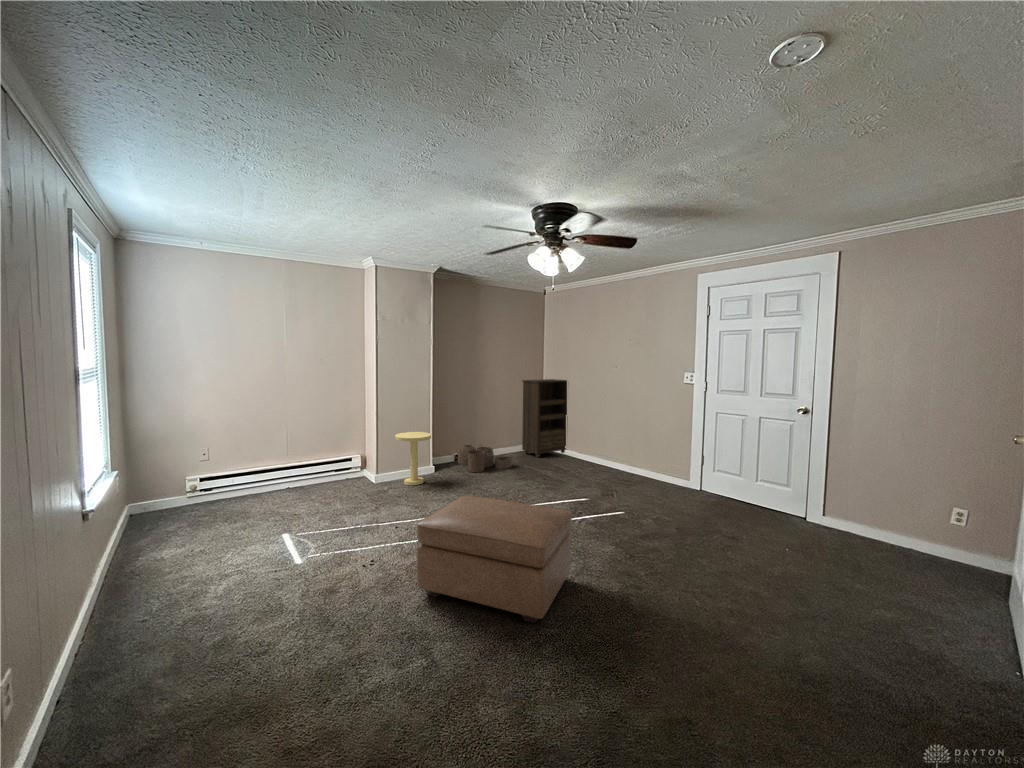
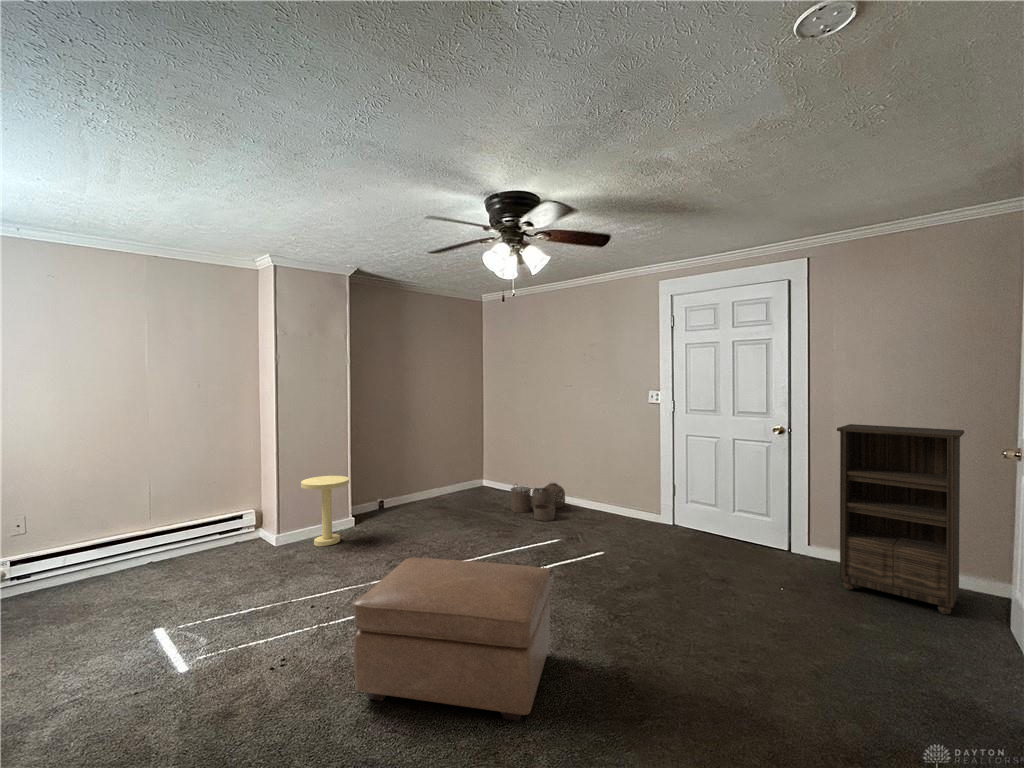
bookshelf: present [522,379,568,457] -> present [837,424,964,614]
woven basket: present [458,445,511,472] -> present [511,483,565,521]

